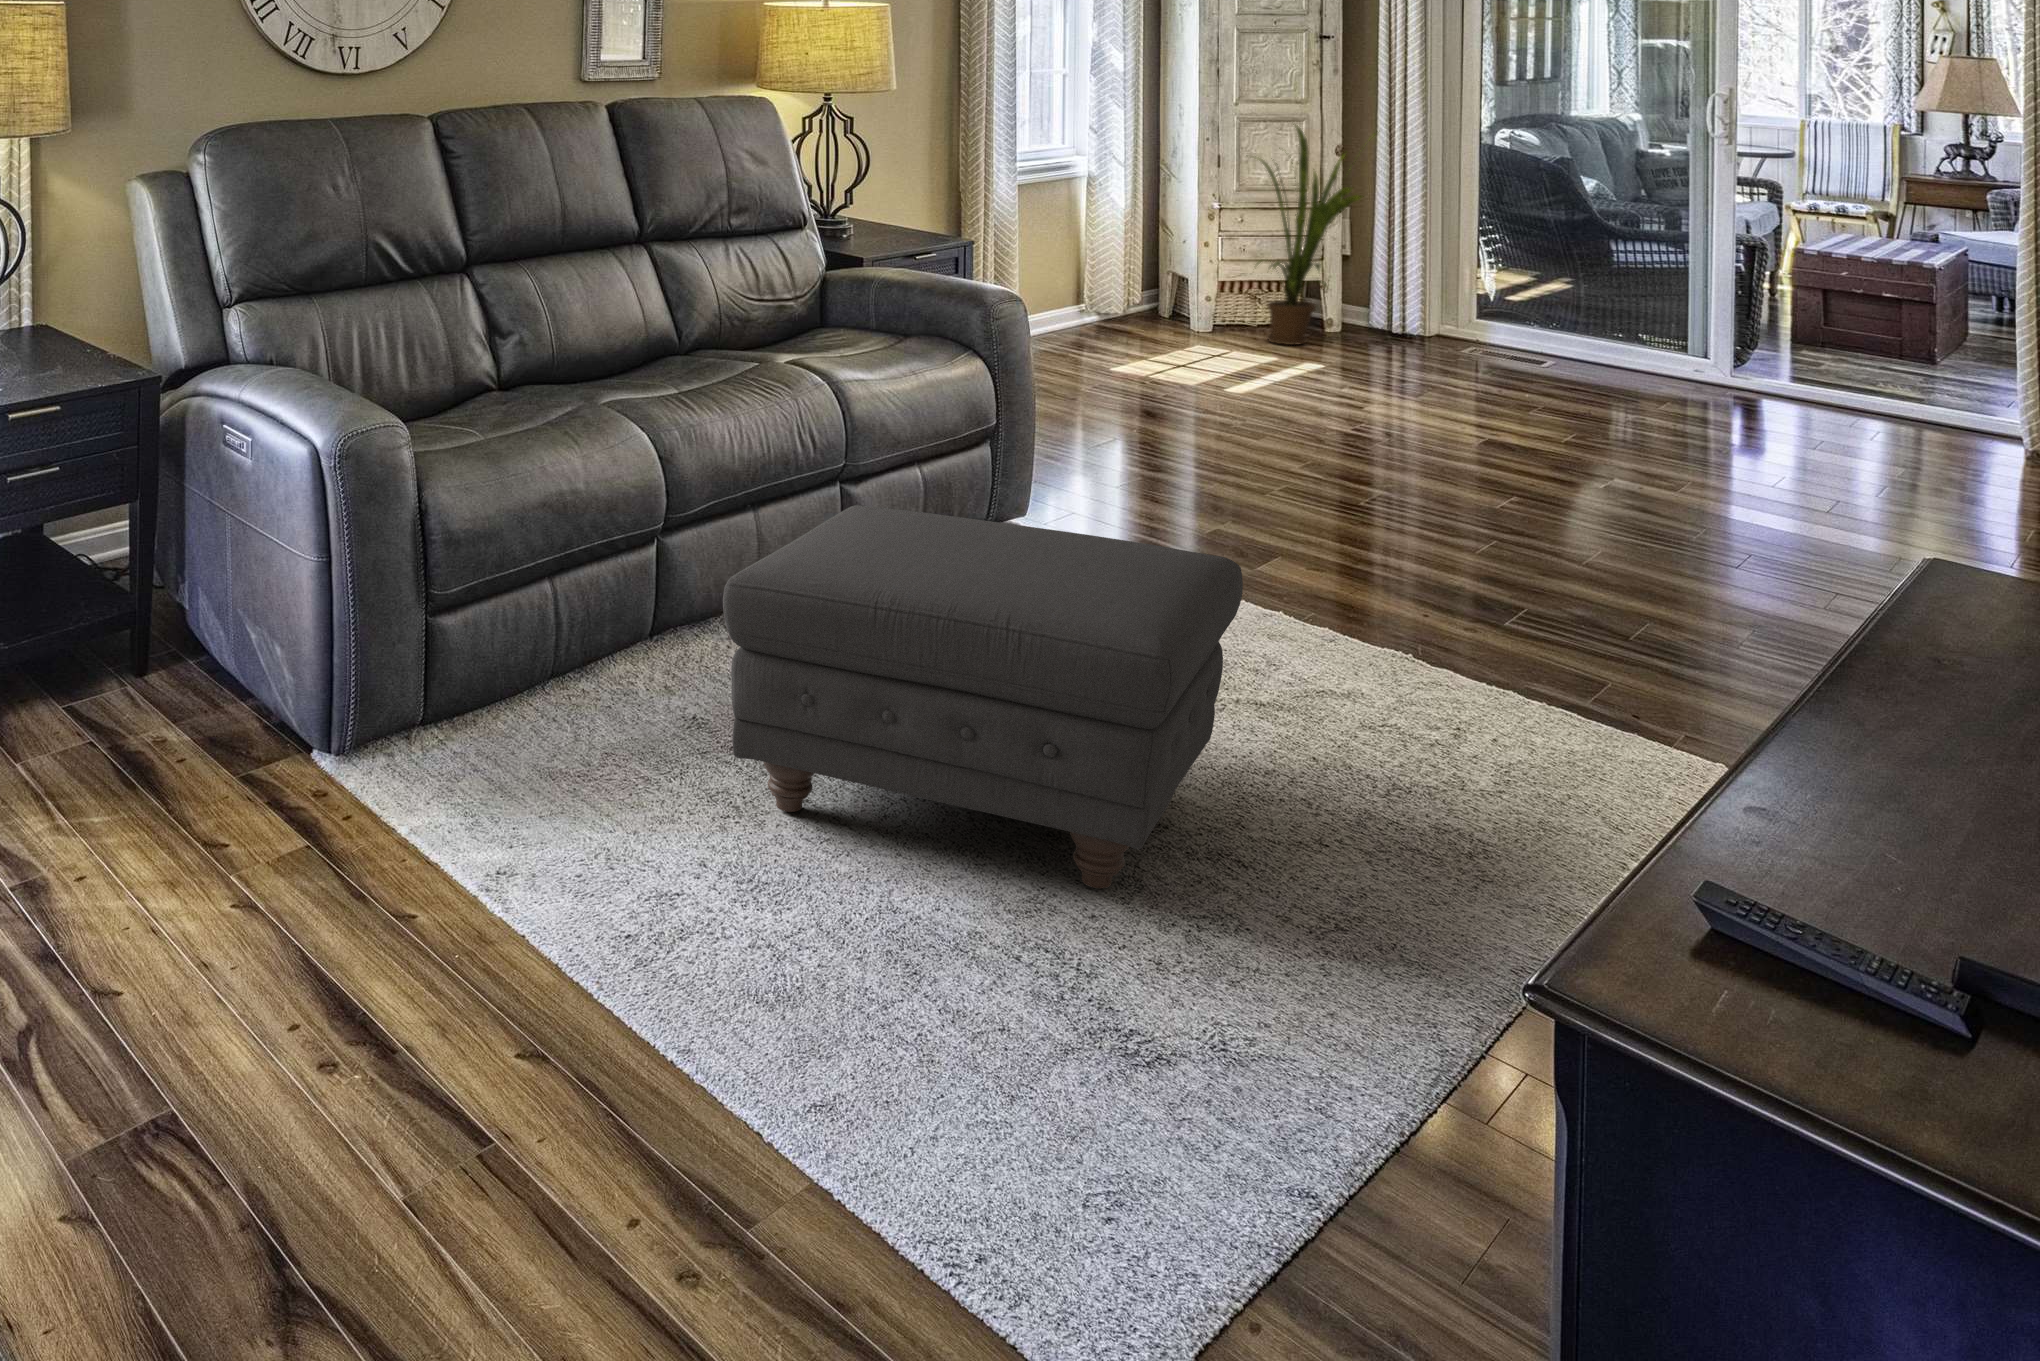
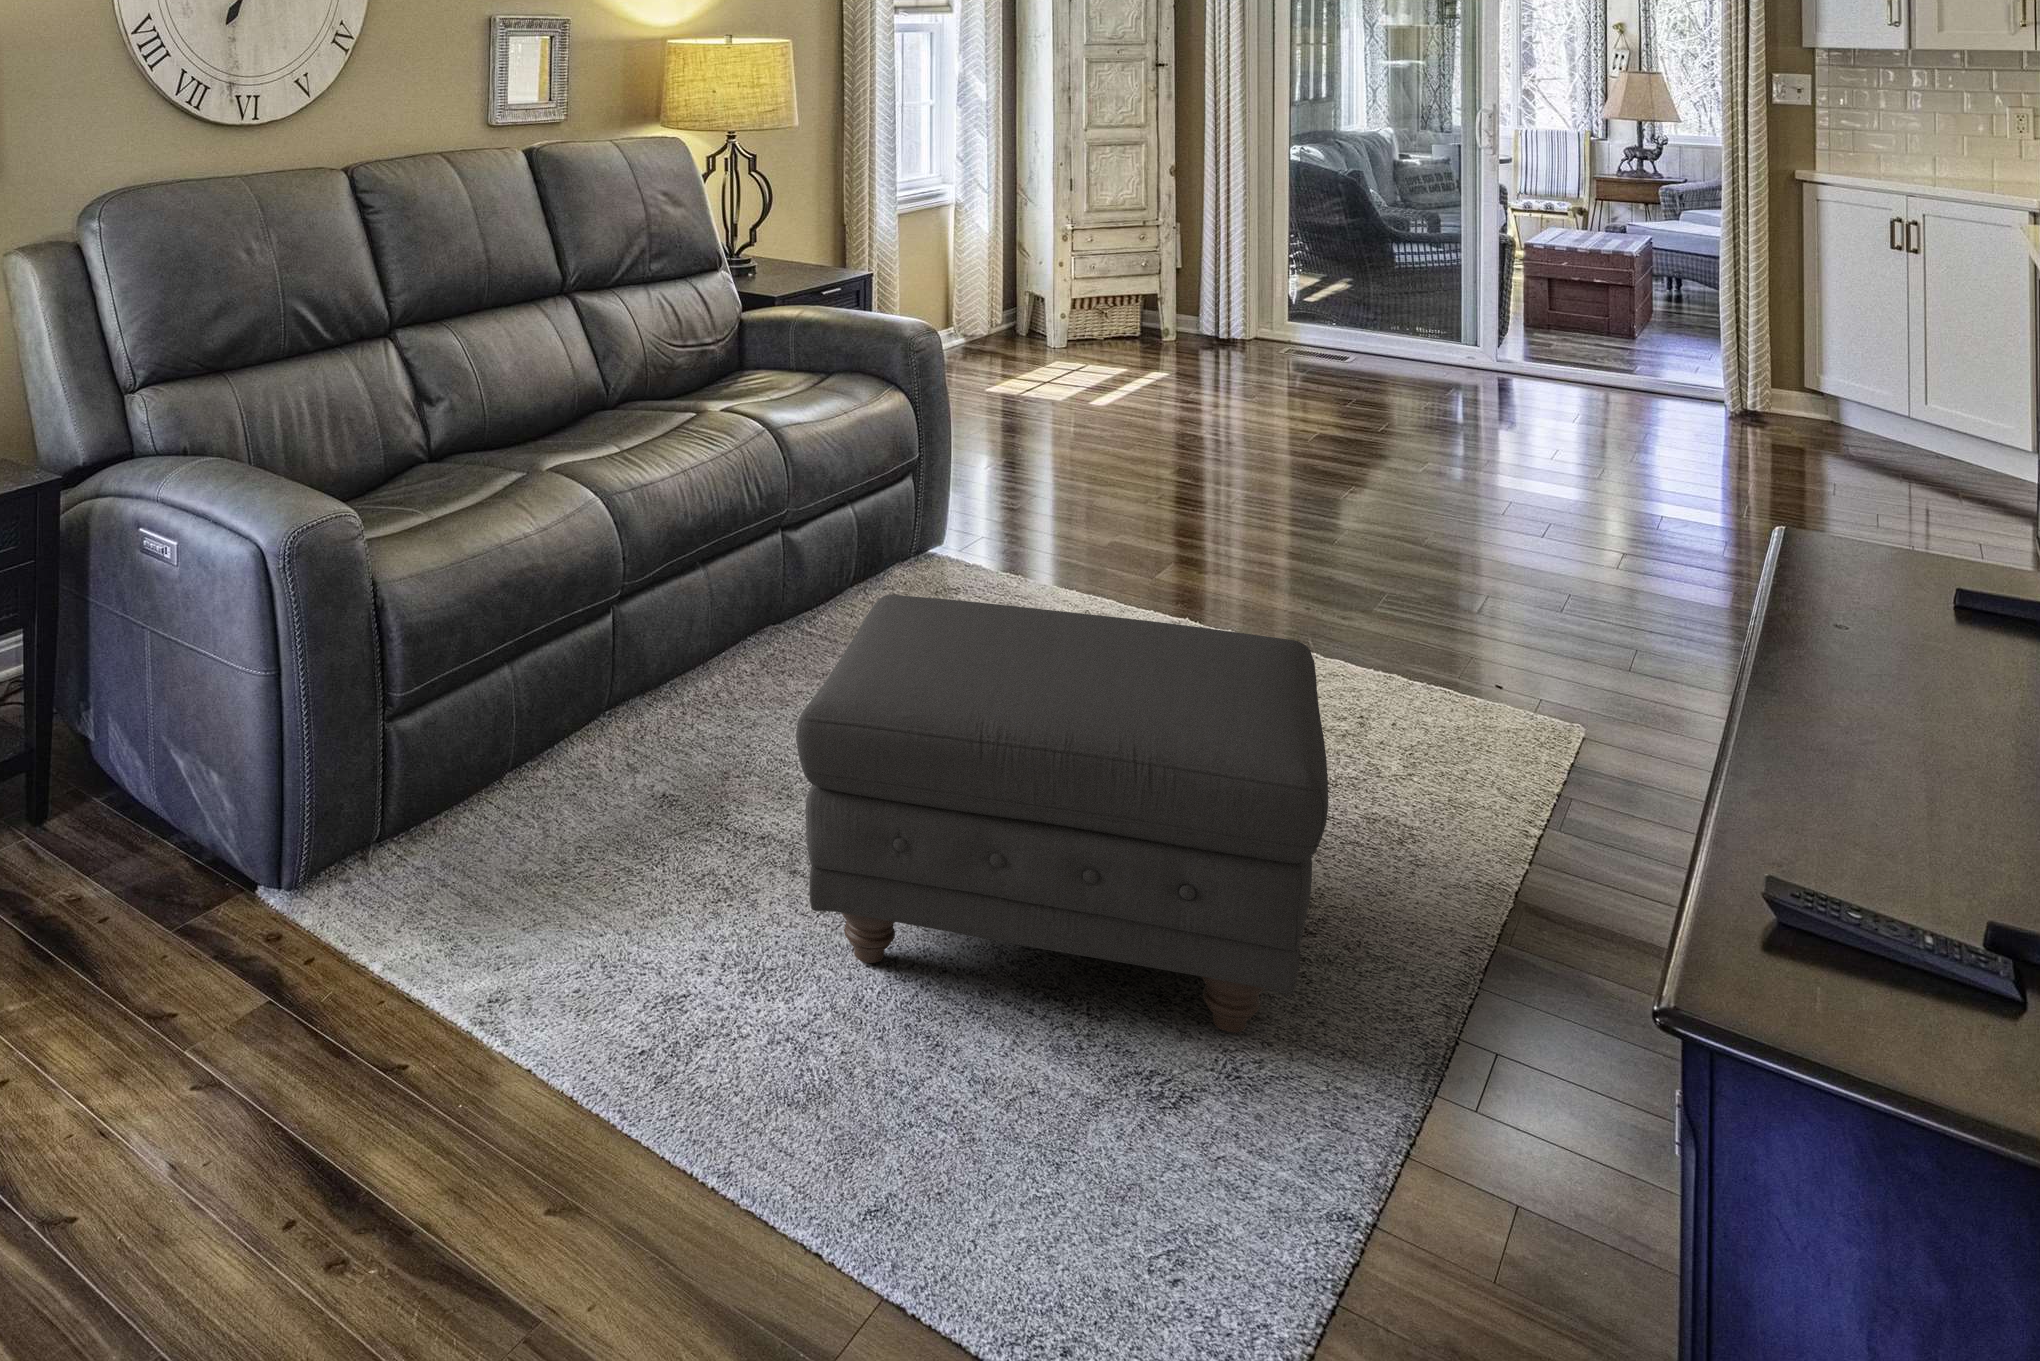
house plant: present [1257,124,1374,345] -> none [1069,134,1191,338]

